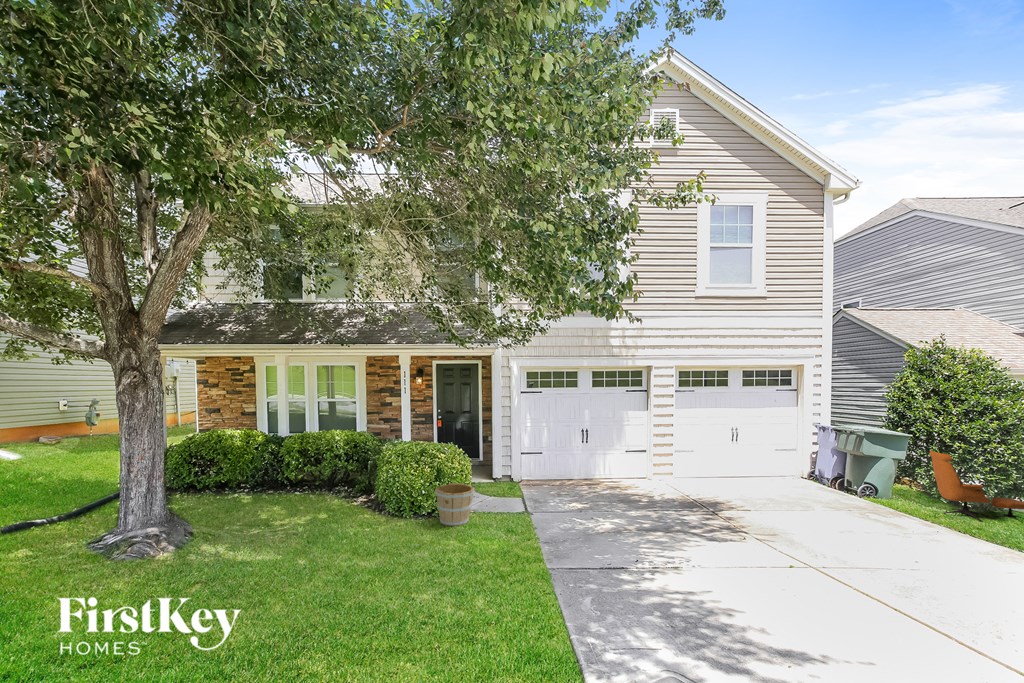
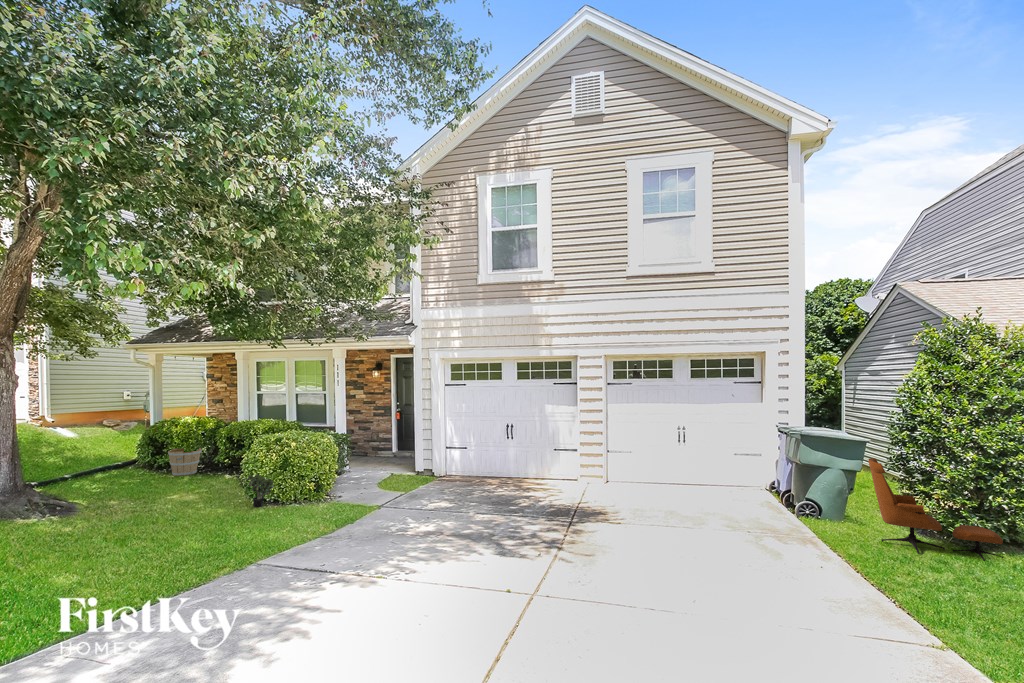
wooden bucket: present [435,483,475,526] -> present [168,448,202,476]
potted plant: none [387,493,417,529] -> present [247,474,274,507]

